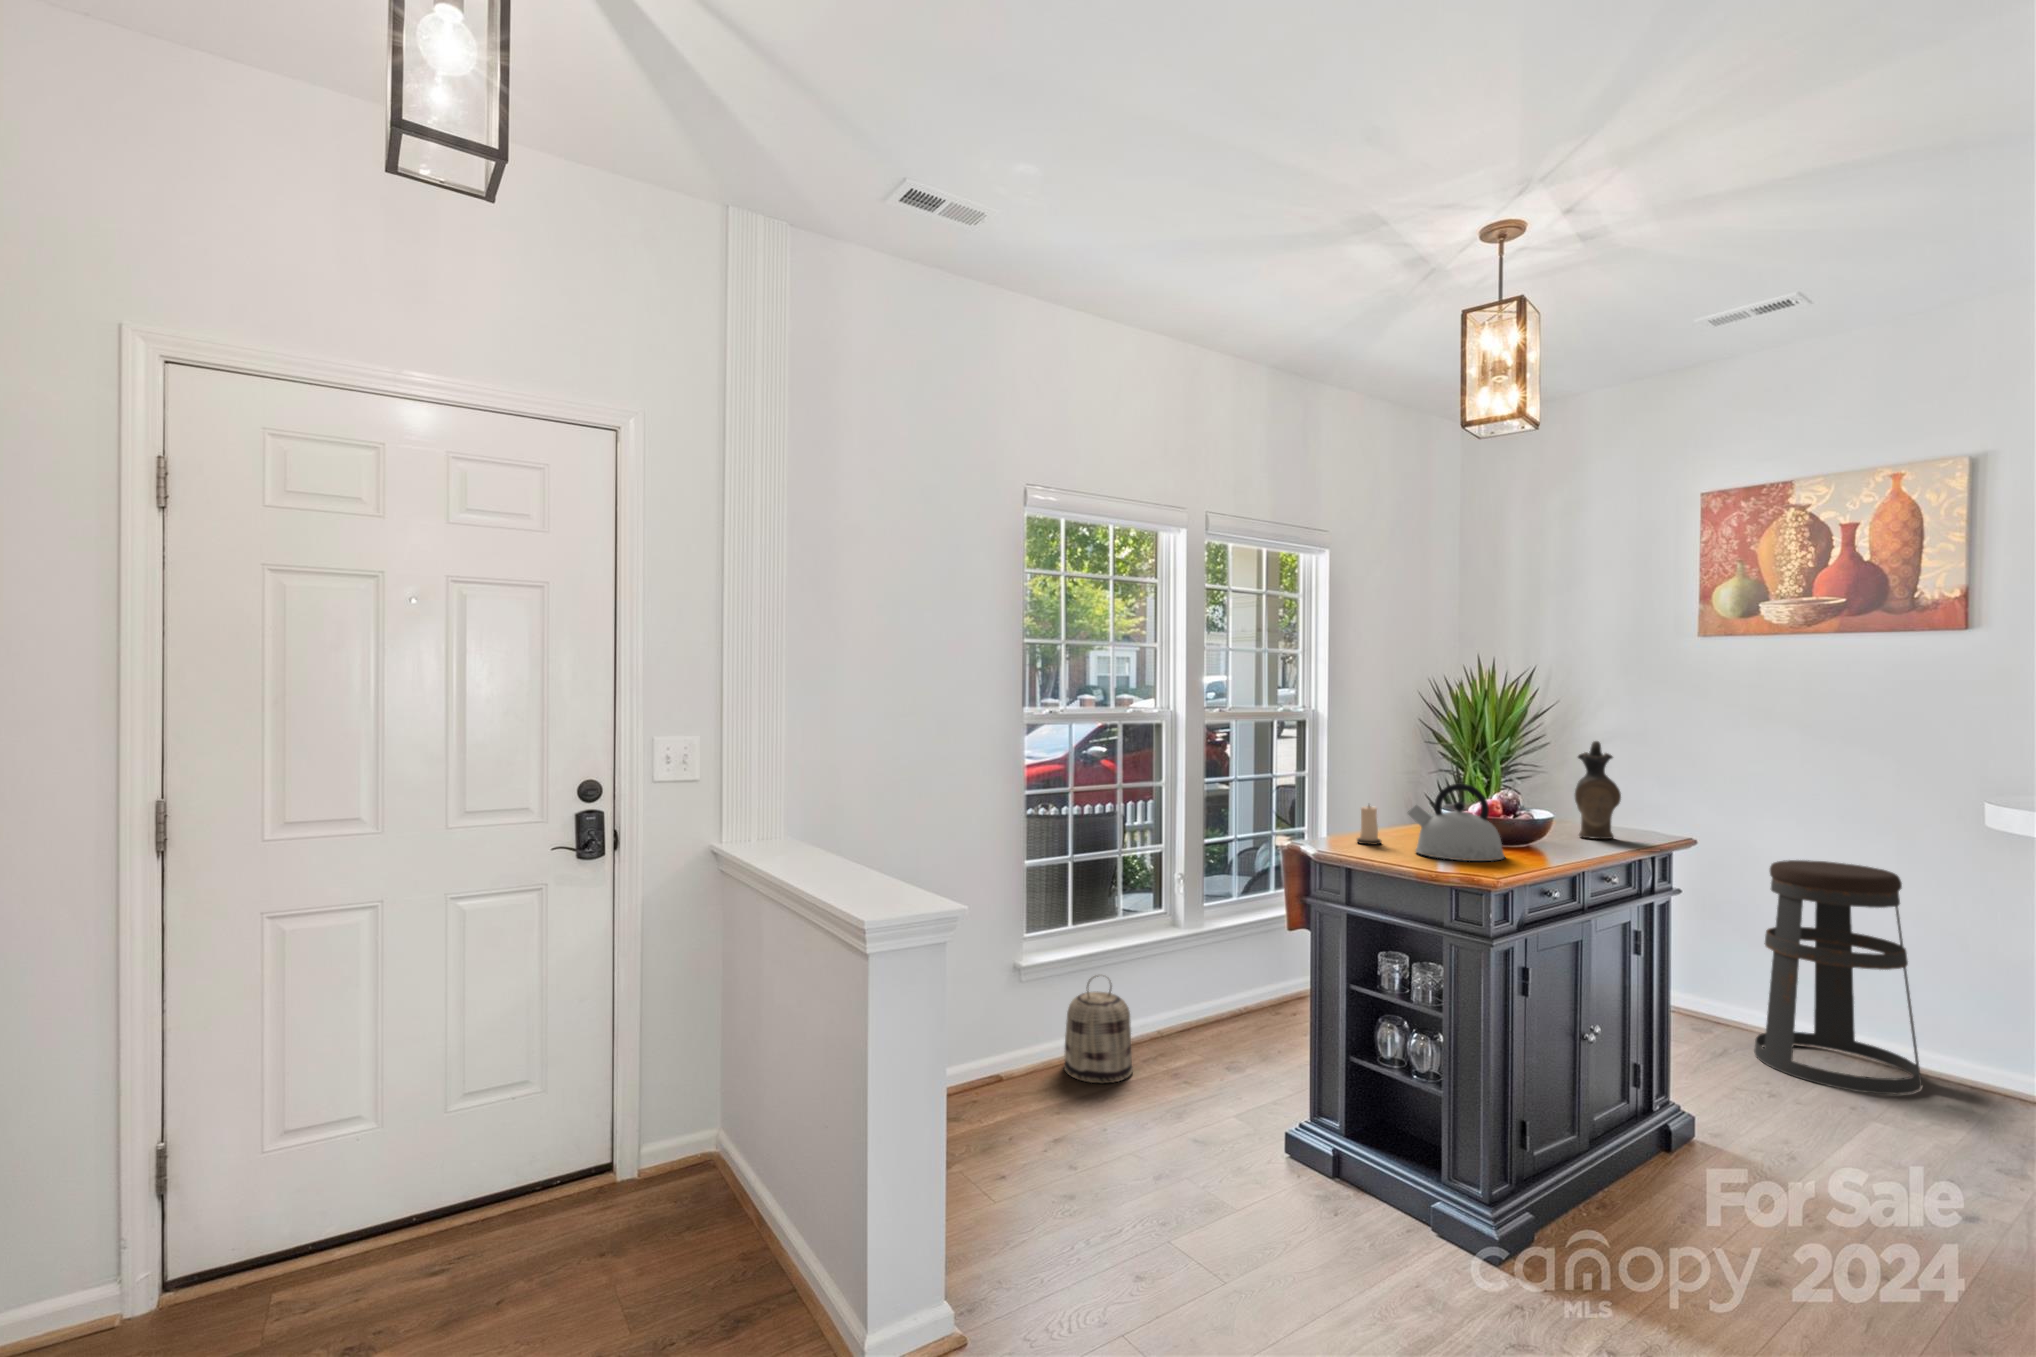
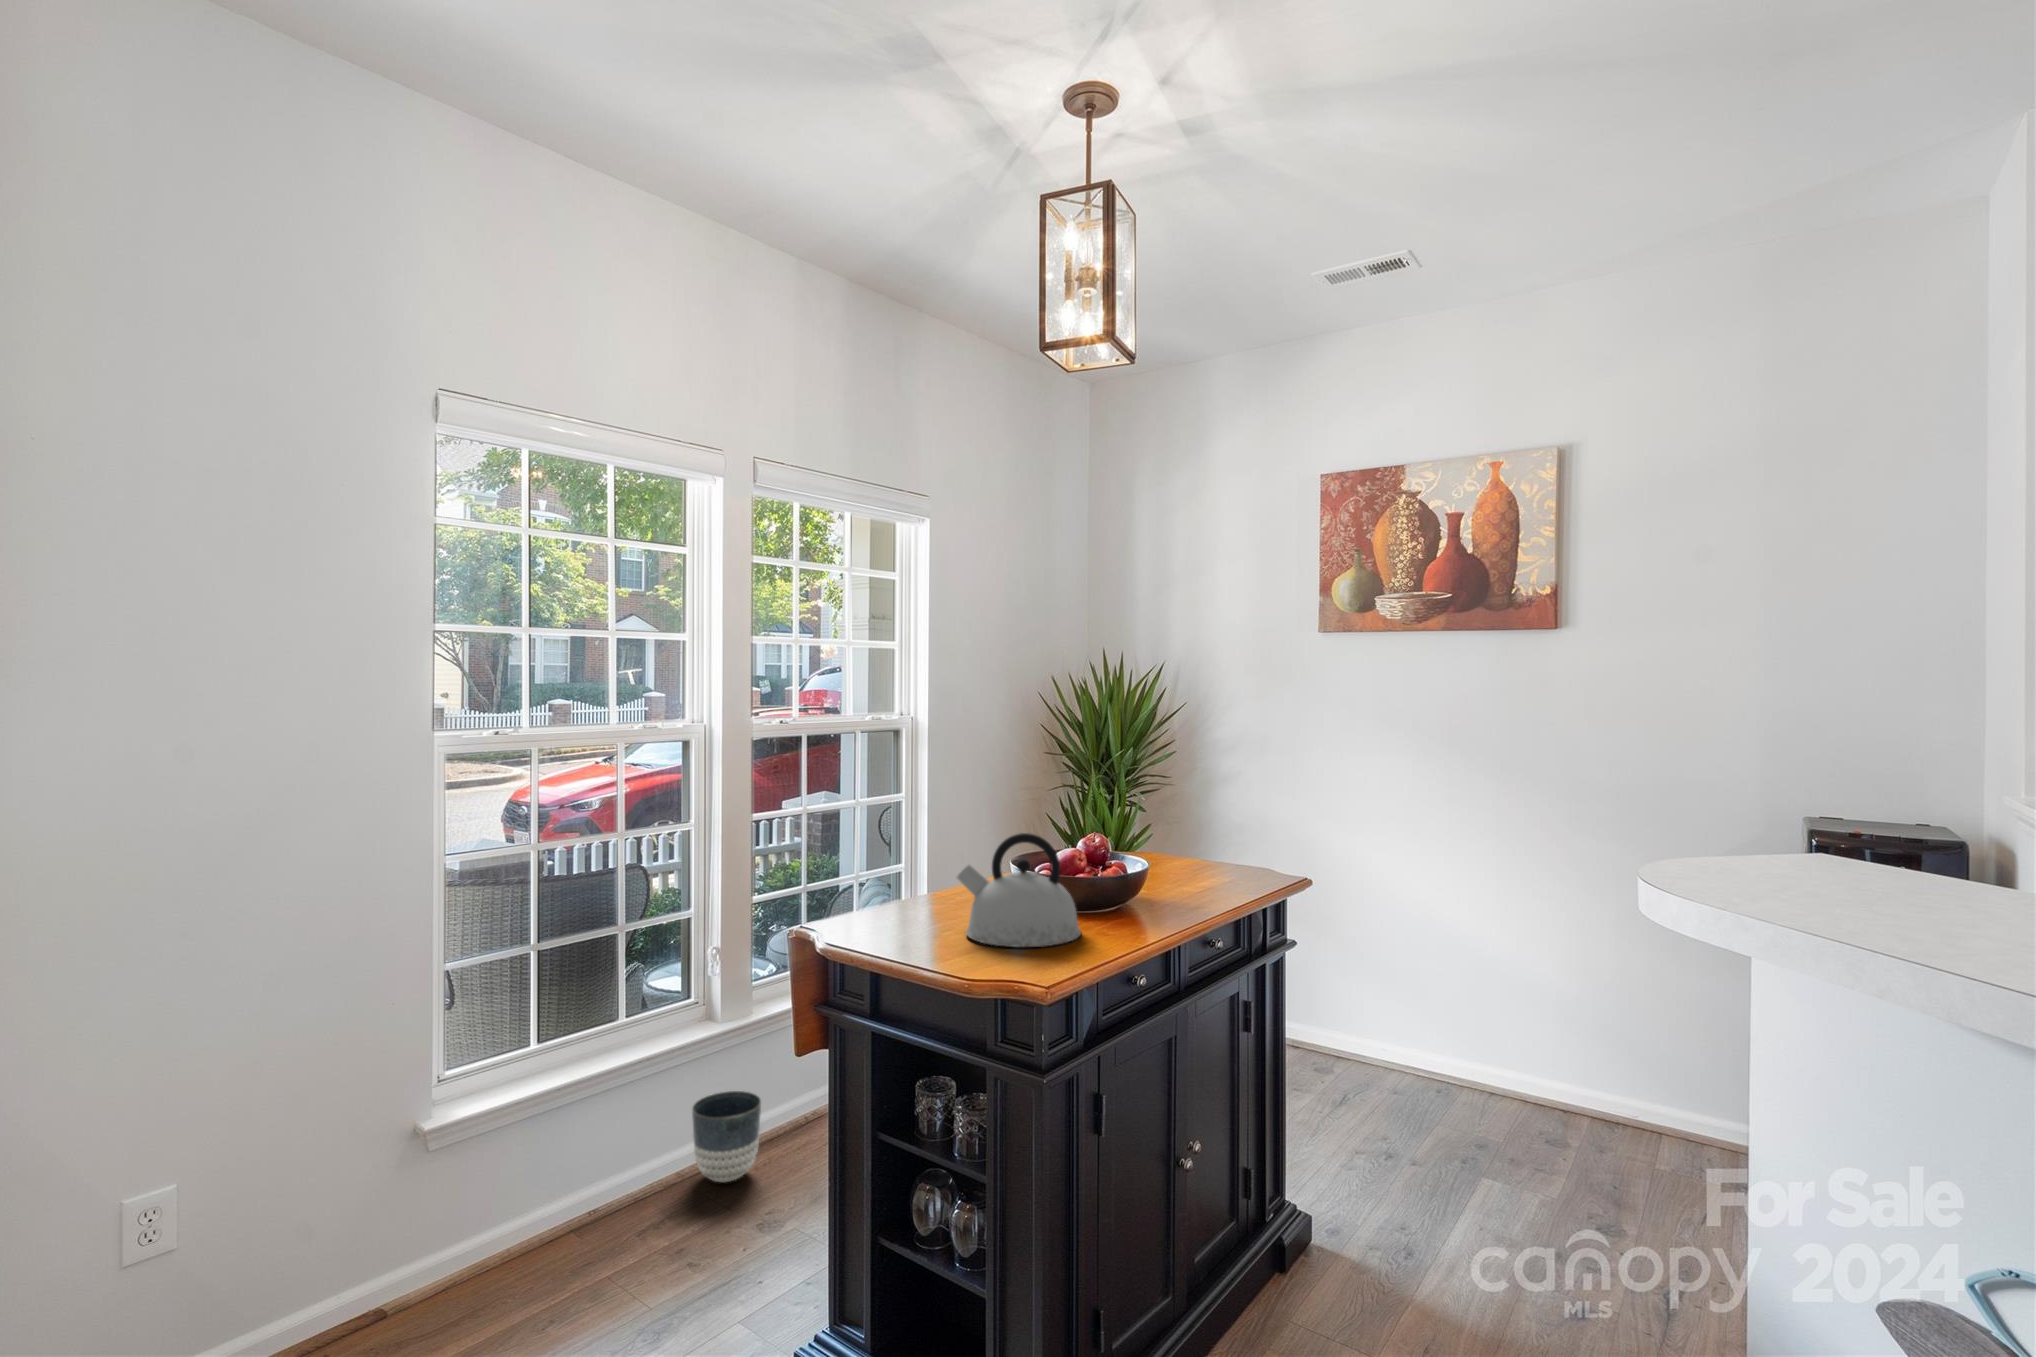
ceramic pitcher: present [1575,741,1621,839] -> none [1178,761,1229,887]
candle: present [1357,805,1381,845] -> none [899,861,931,921]
bar stool: present [1754,860,1922,1095] -> none [1369,878,1521,1136]
basket: present [1064,976,1133,1083] -> none [504,1120,615,1290]
planter: none [1170,979,1219,1042] -> present [692,1091,761,1182]

